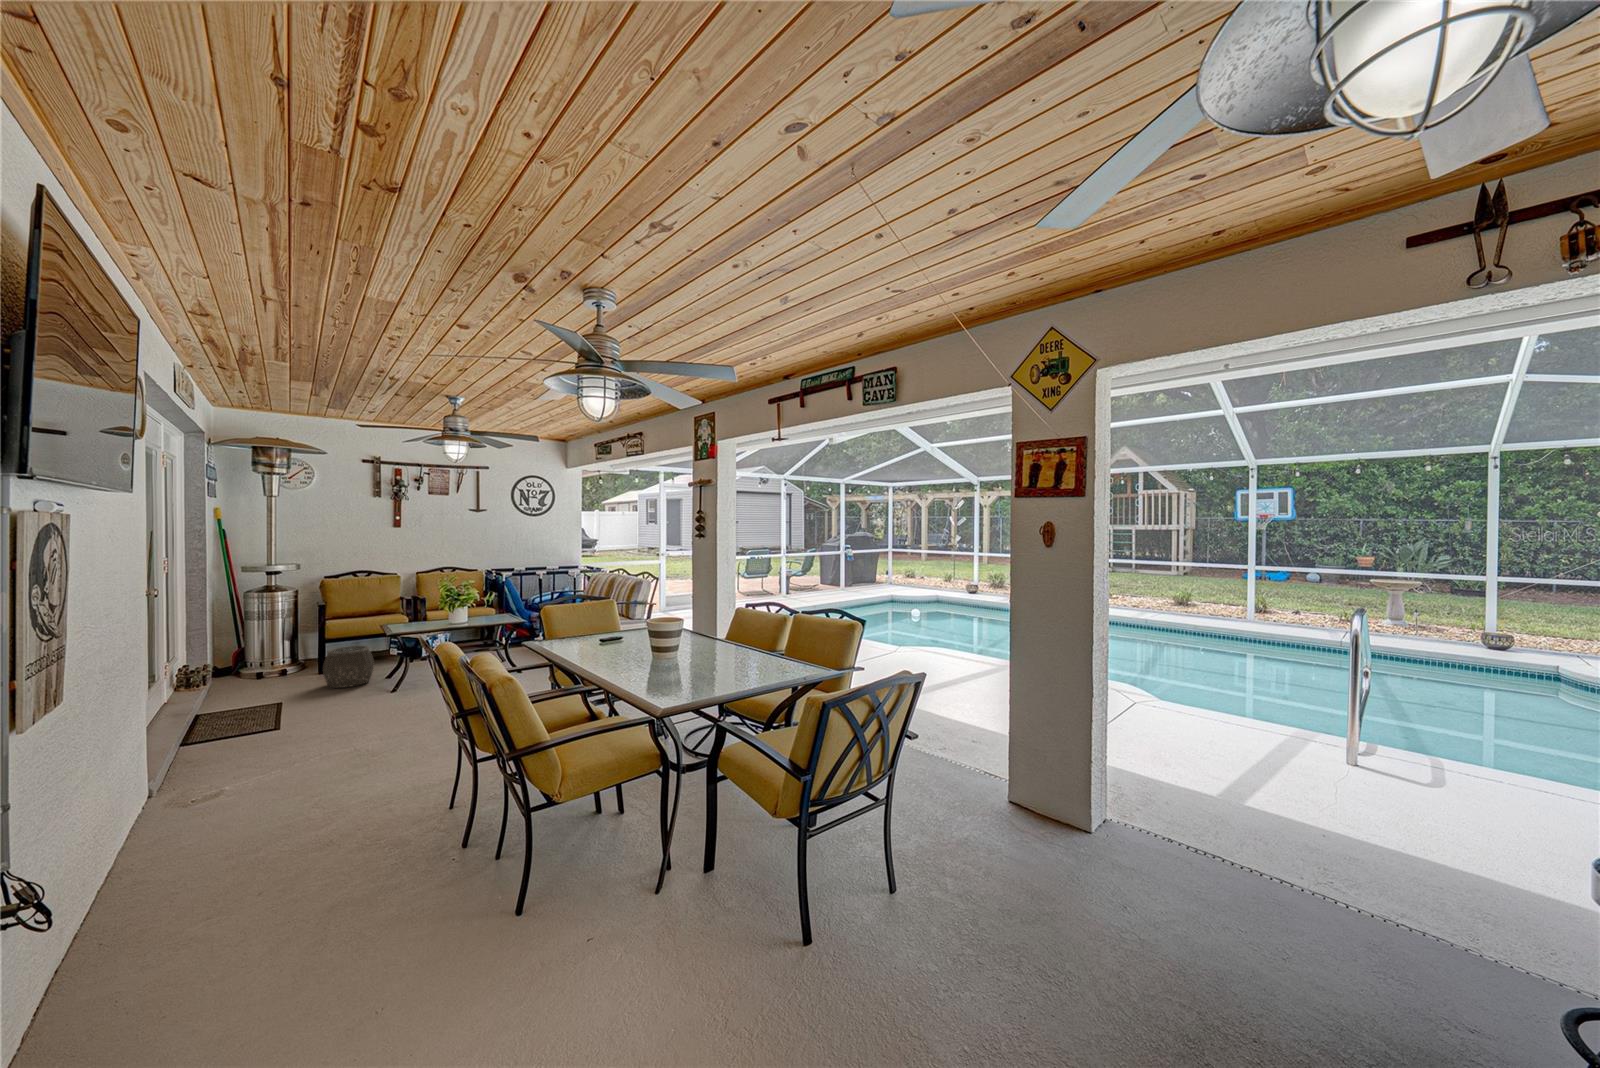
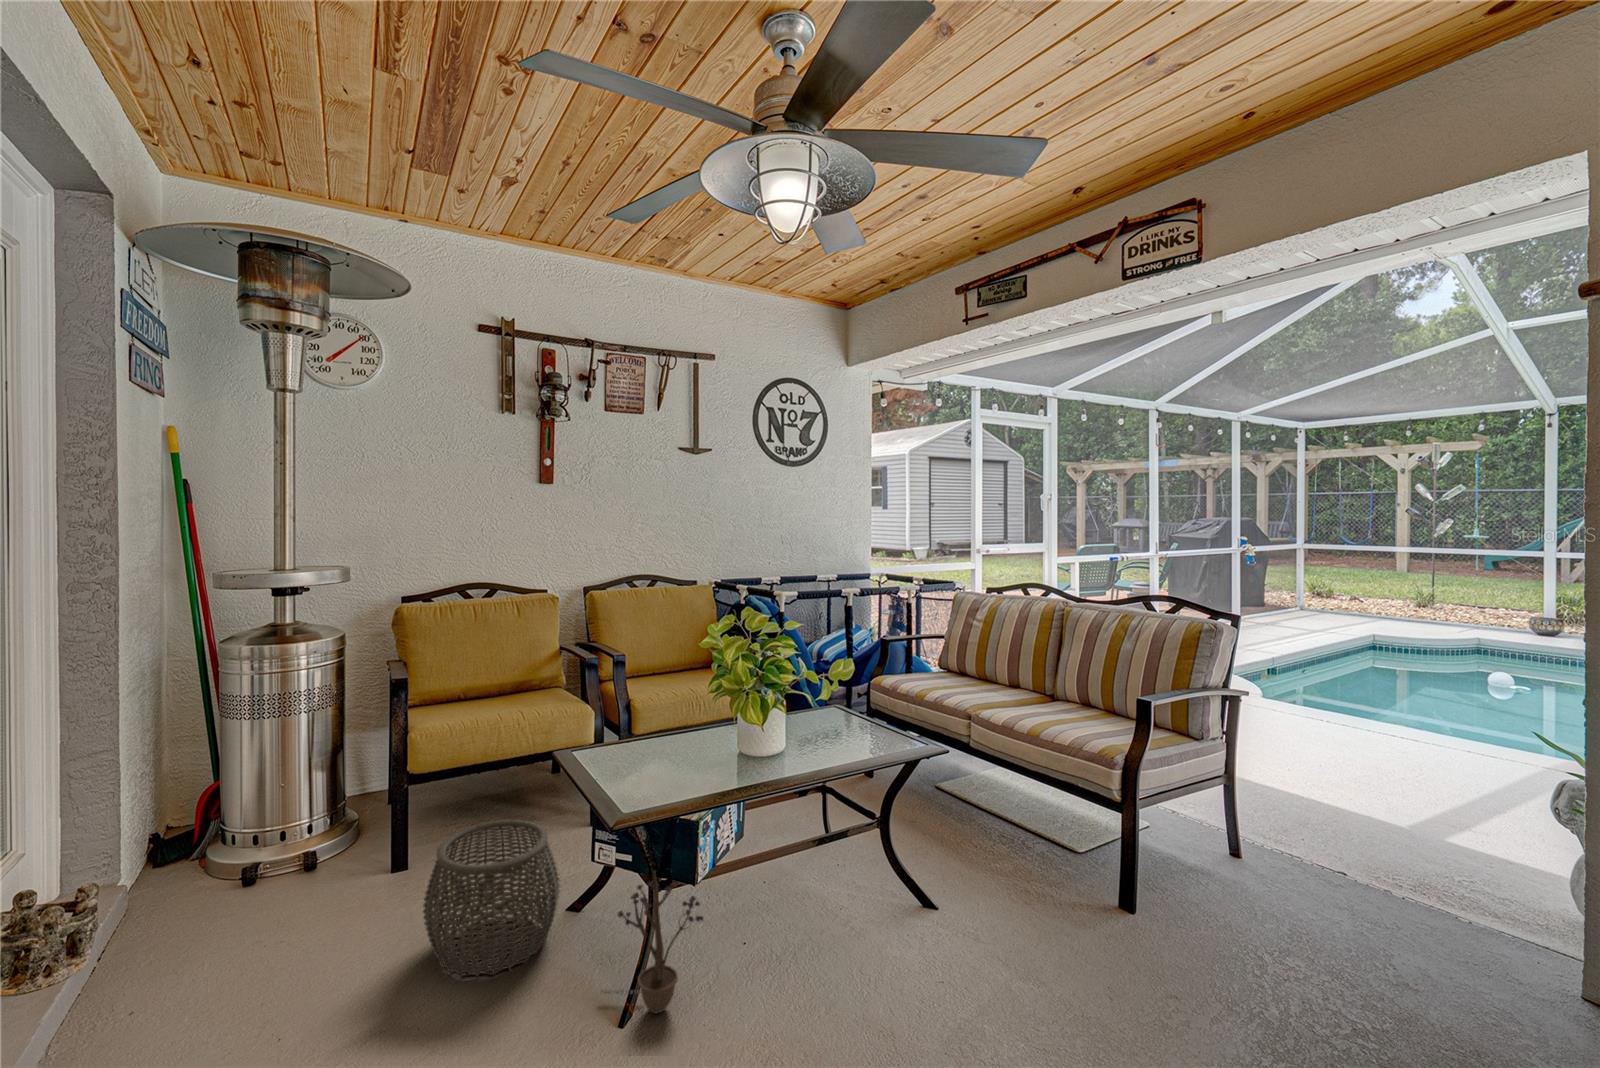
decorative plant: none [380,648,412,690] -> present [600,871,703,1013]

